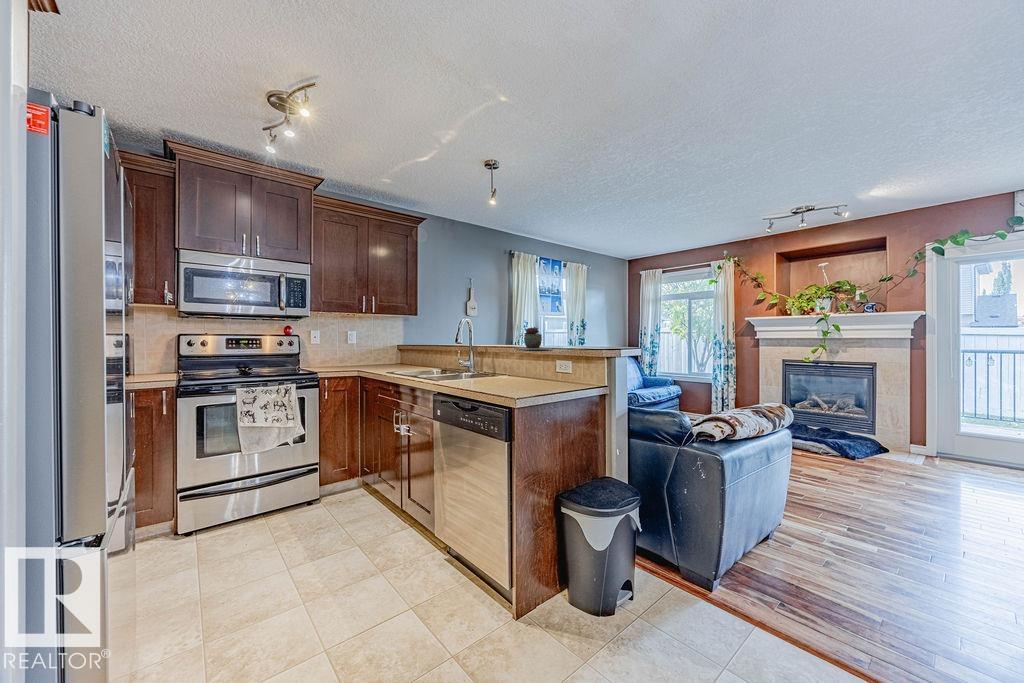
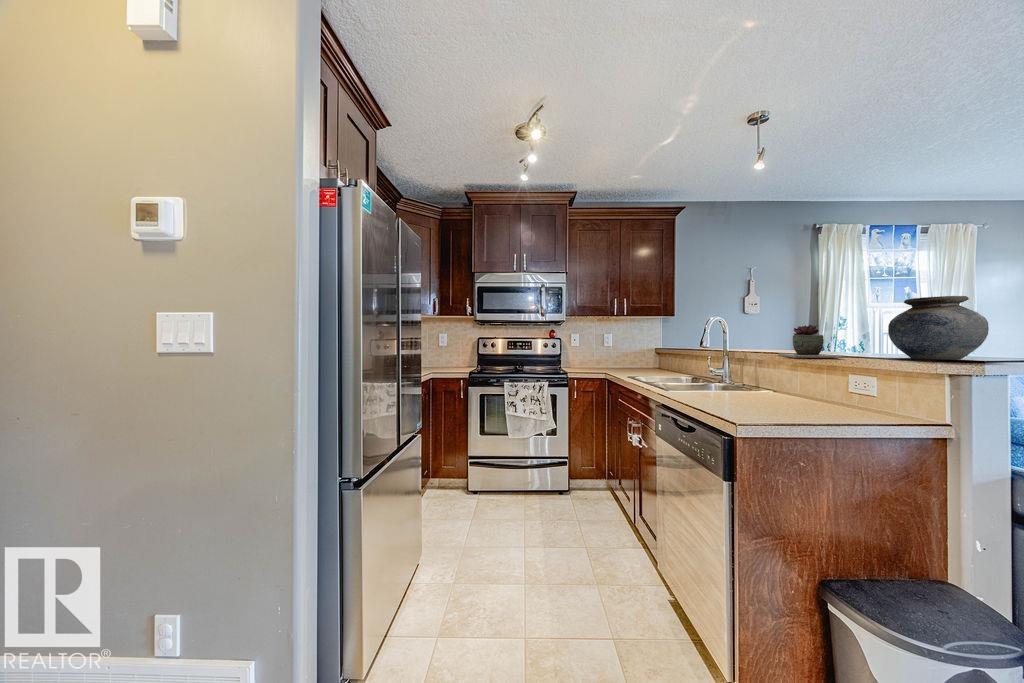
vase: none [569,312,612,350] -> present [888,296,989,360]

